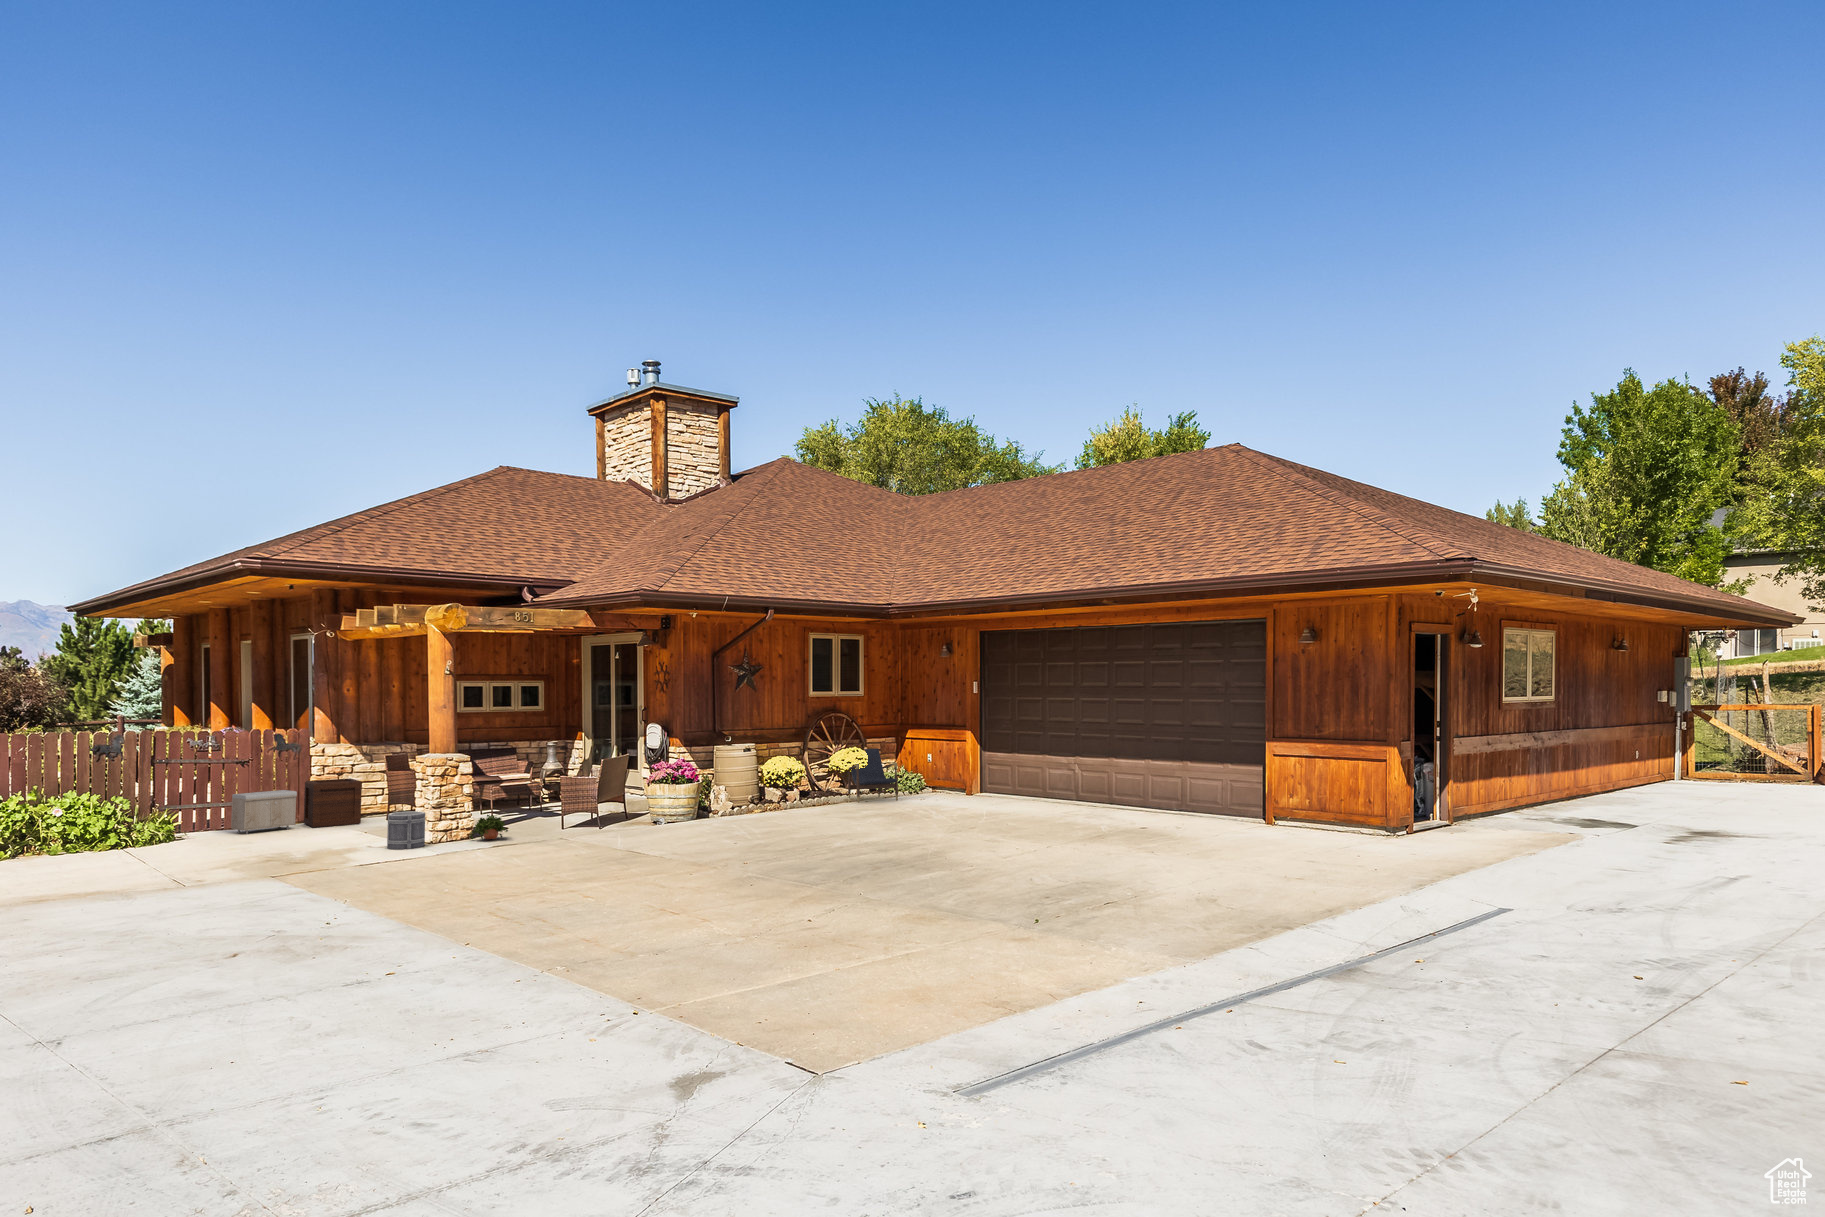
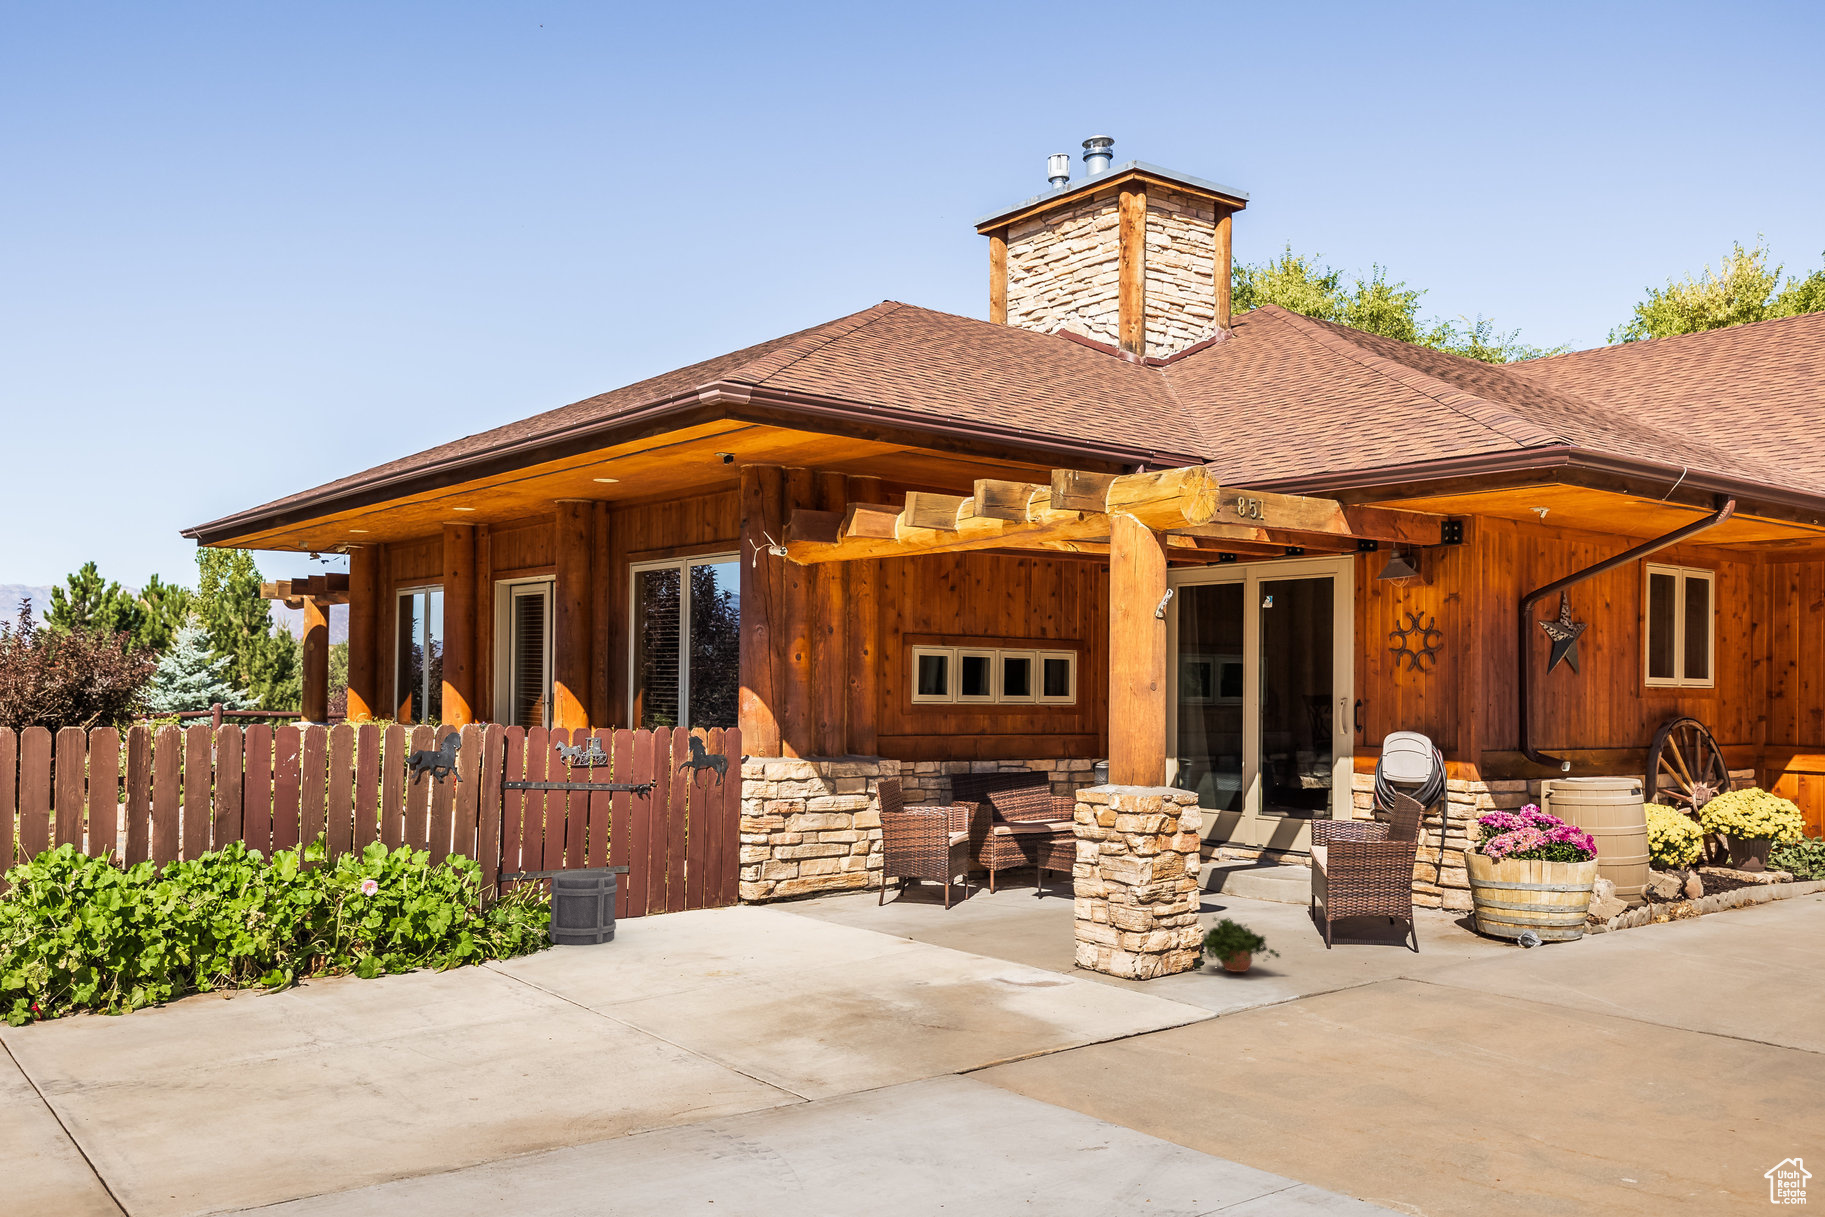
lounge chair: present [848,749,898,802] -> none [1629,790,1757,893]
wooden crate: present [304,778,362,828] -> none [731,822,848,921]
storage bench: present [231,790,297,834] -> none [632,843,746,933]
bucket: present [387,811,425,849] -> present [549,871,617,945]

